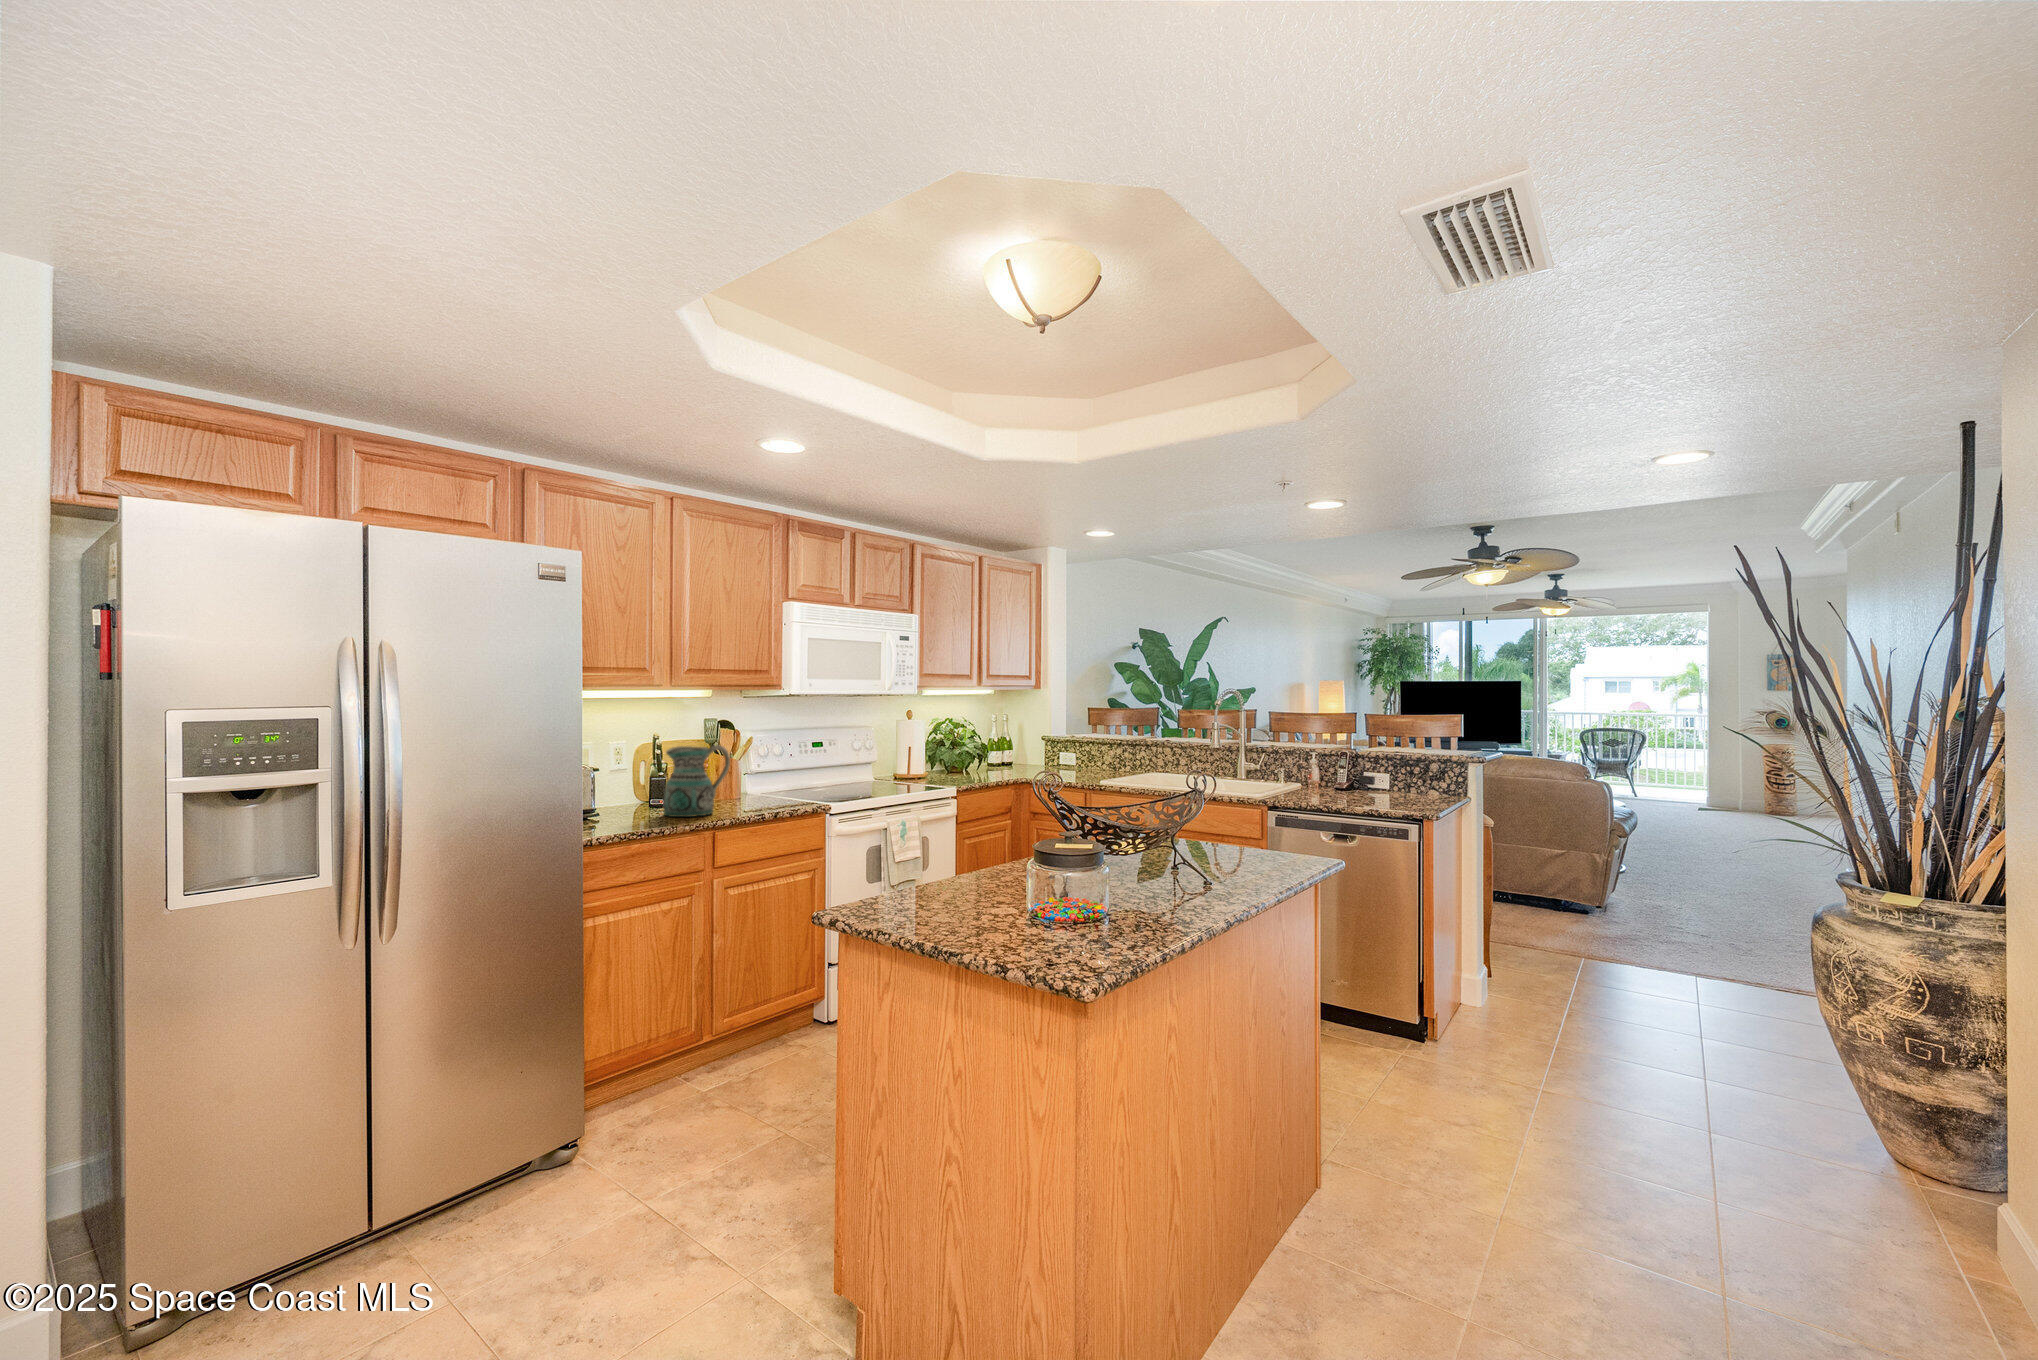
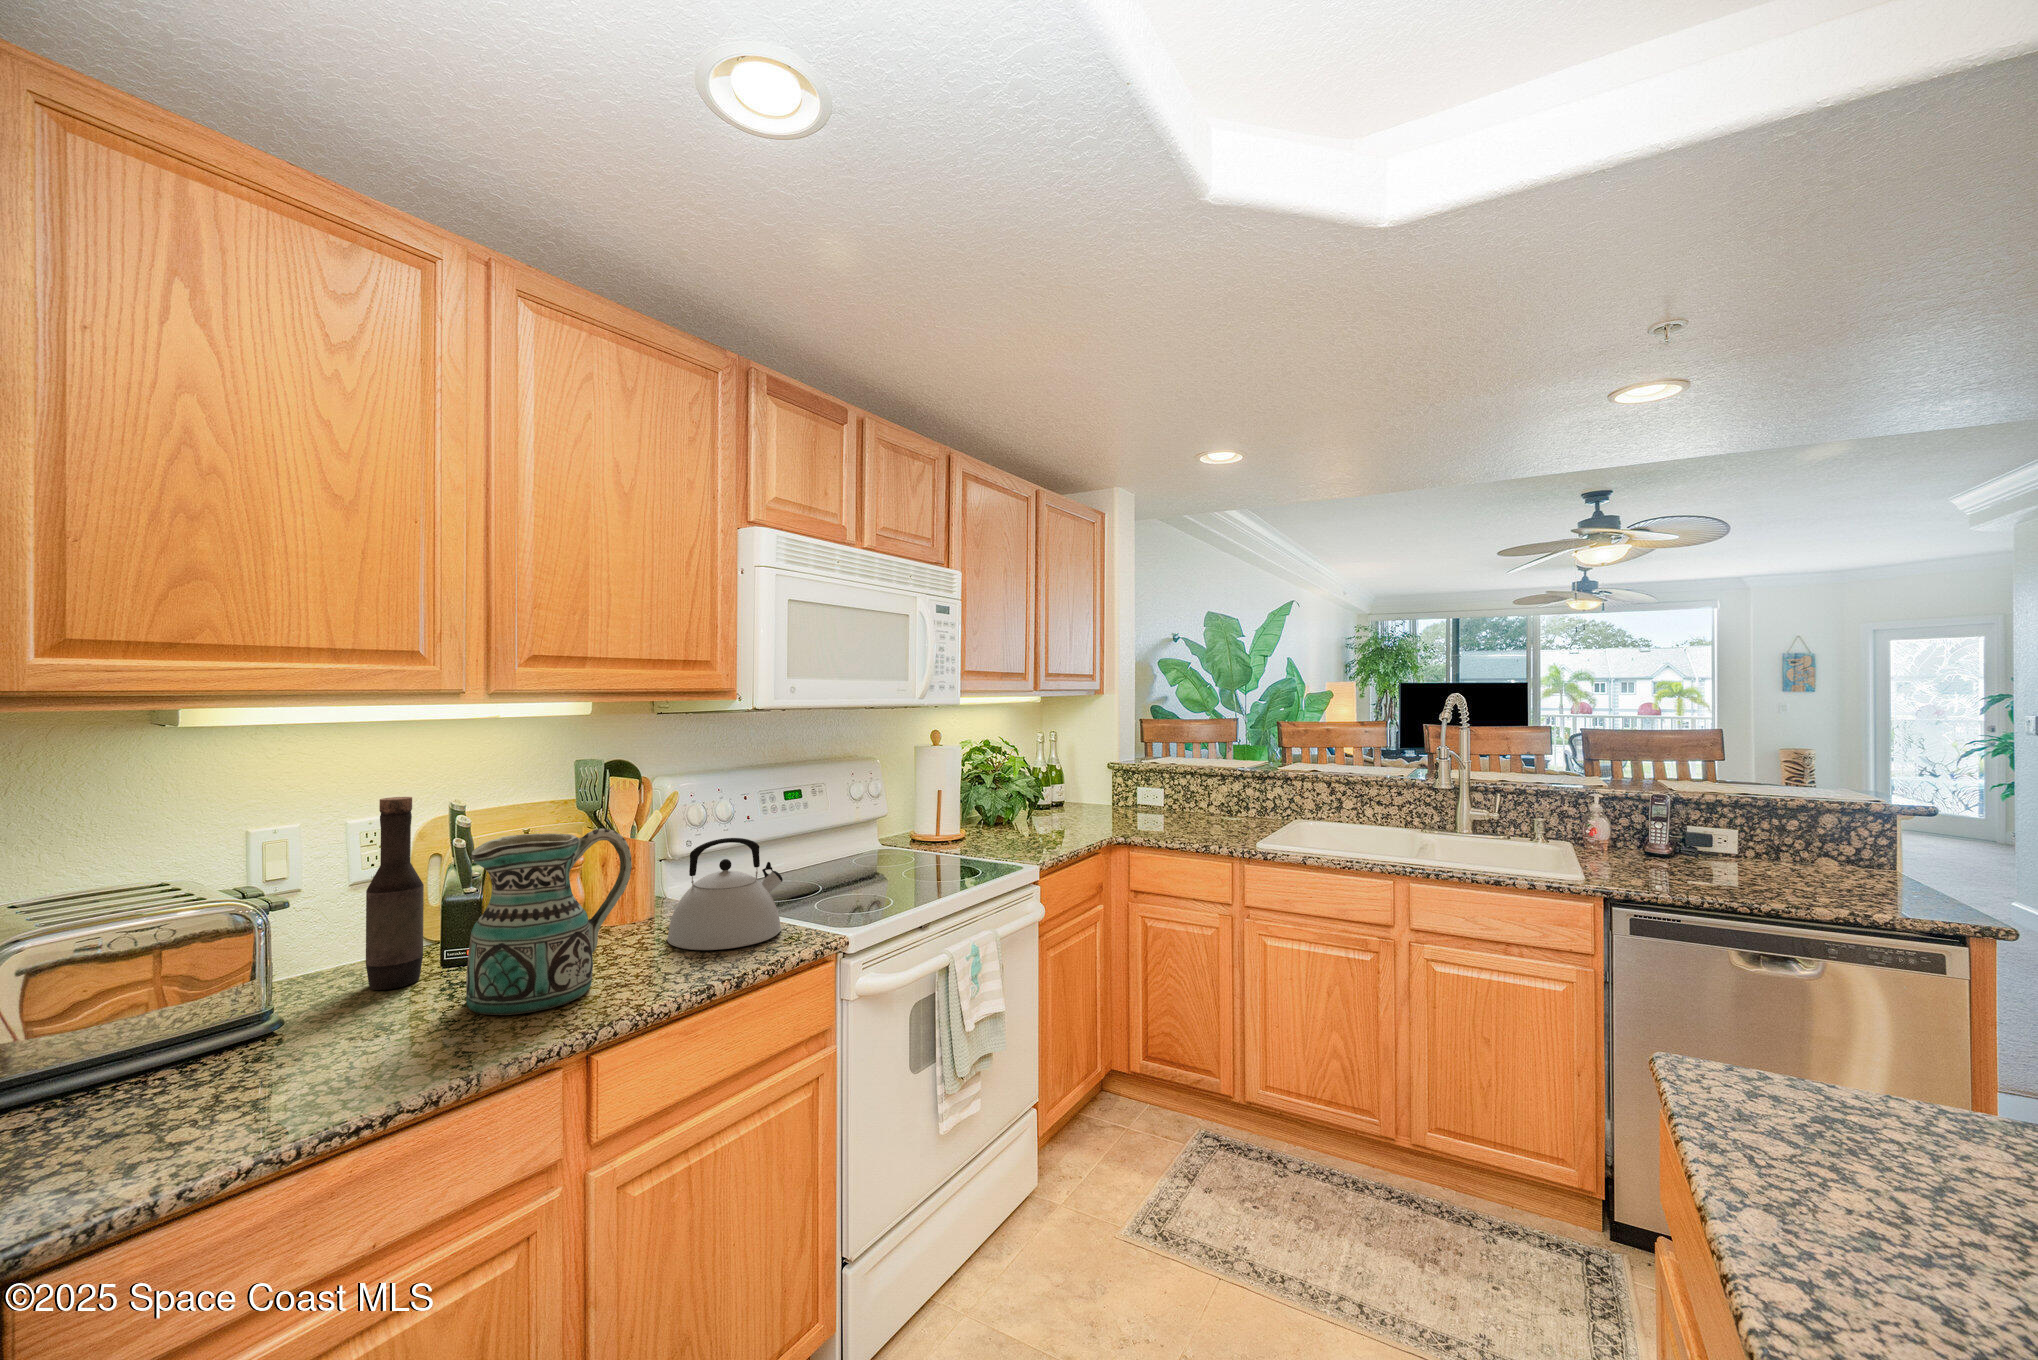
bottle: none [621,730,643,811] -> present [366,797,424,990]
kettle: none [747,757,803,807] -> present [667,838,783,950]

